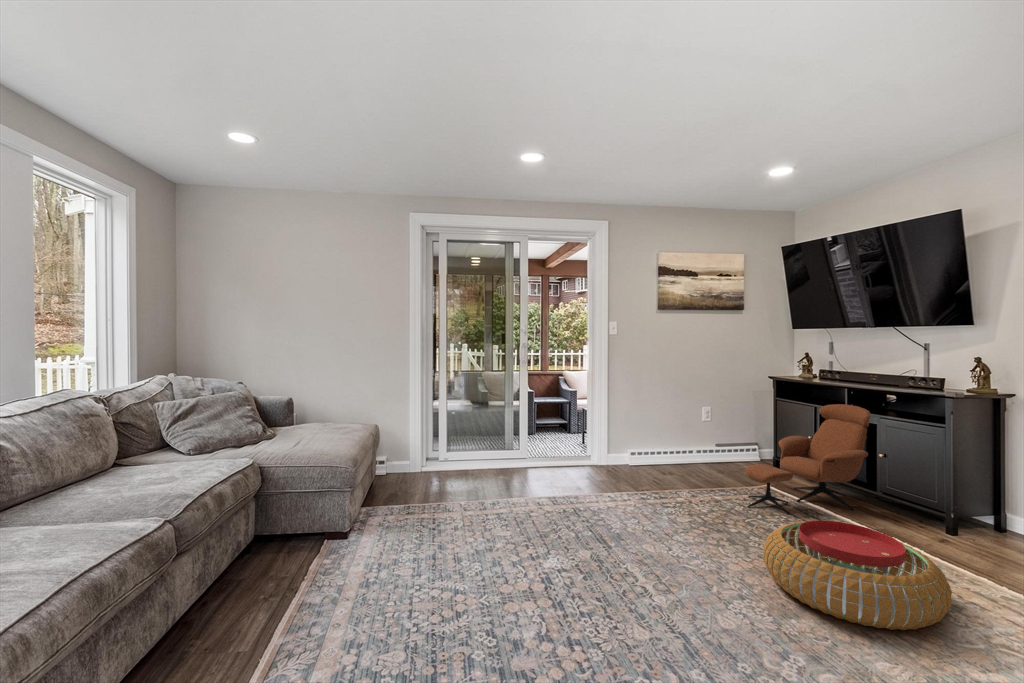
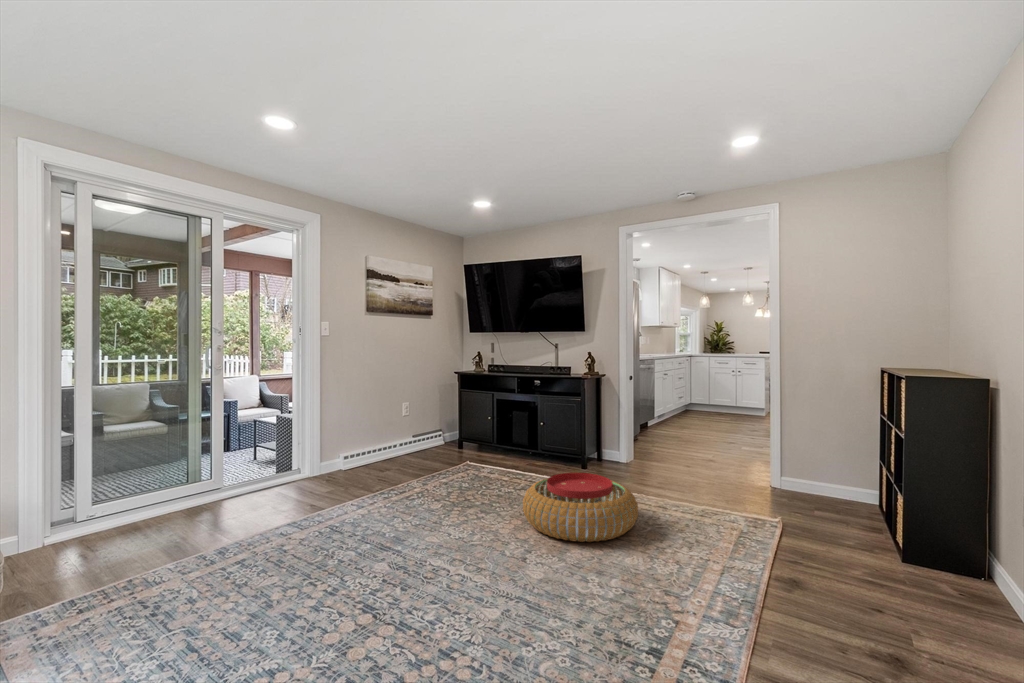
lounge chair: present [746,404,870,514] -> none [466,388,542,483]

